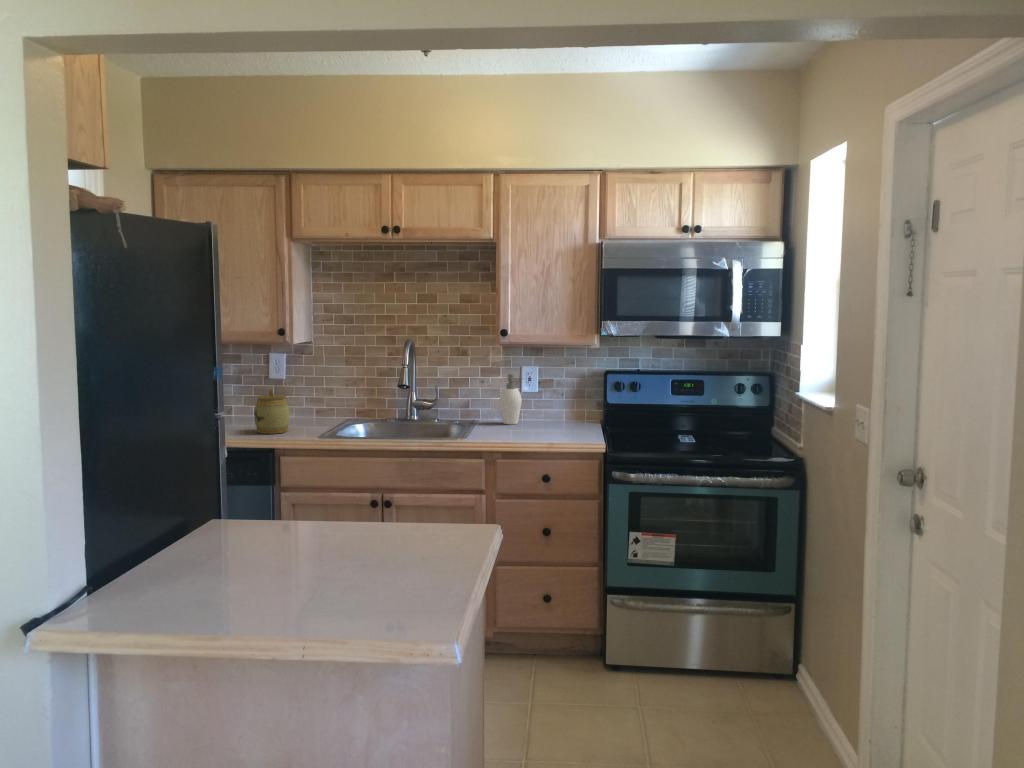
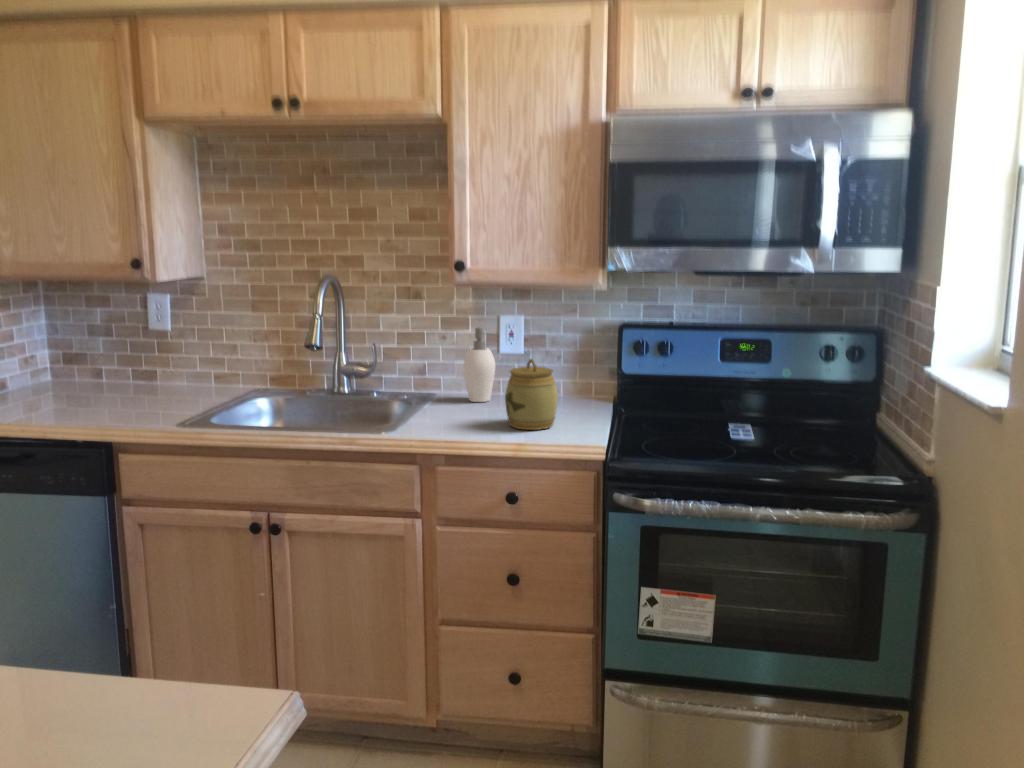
jar: present [254,389,290,434] -> present [505,359,558,430]

